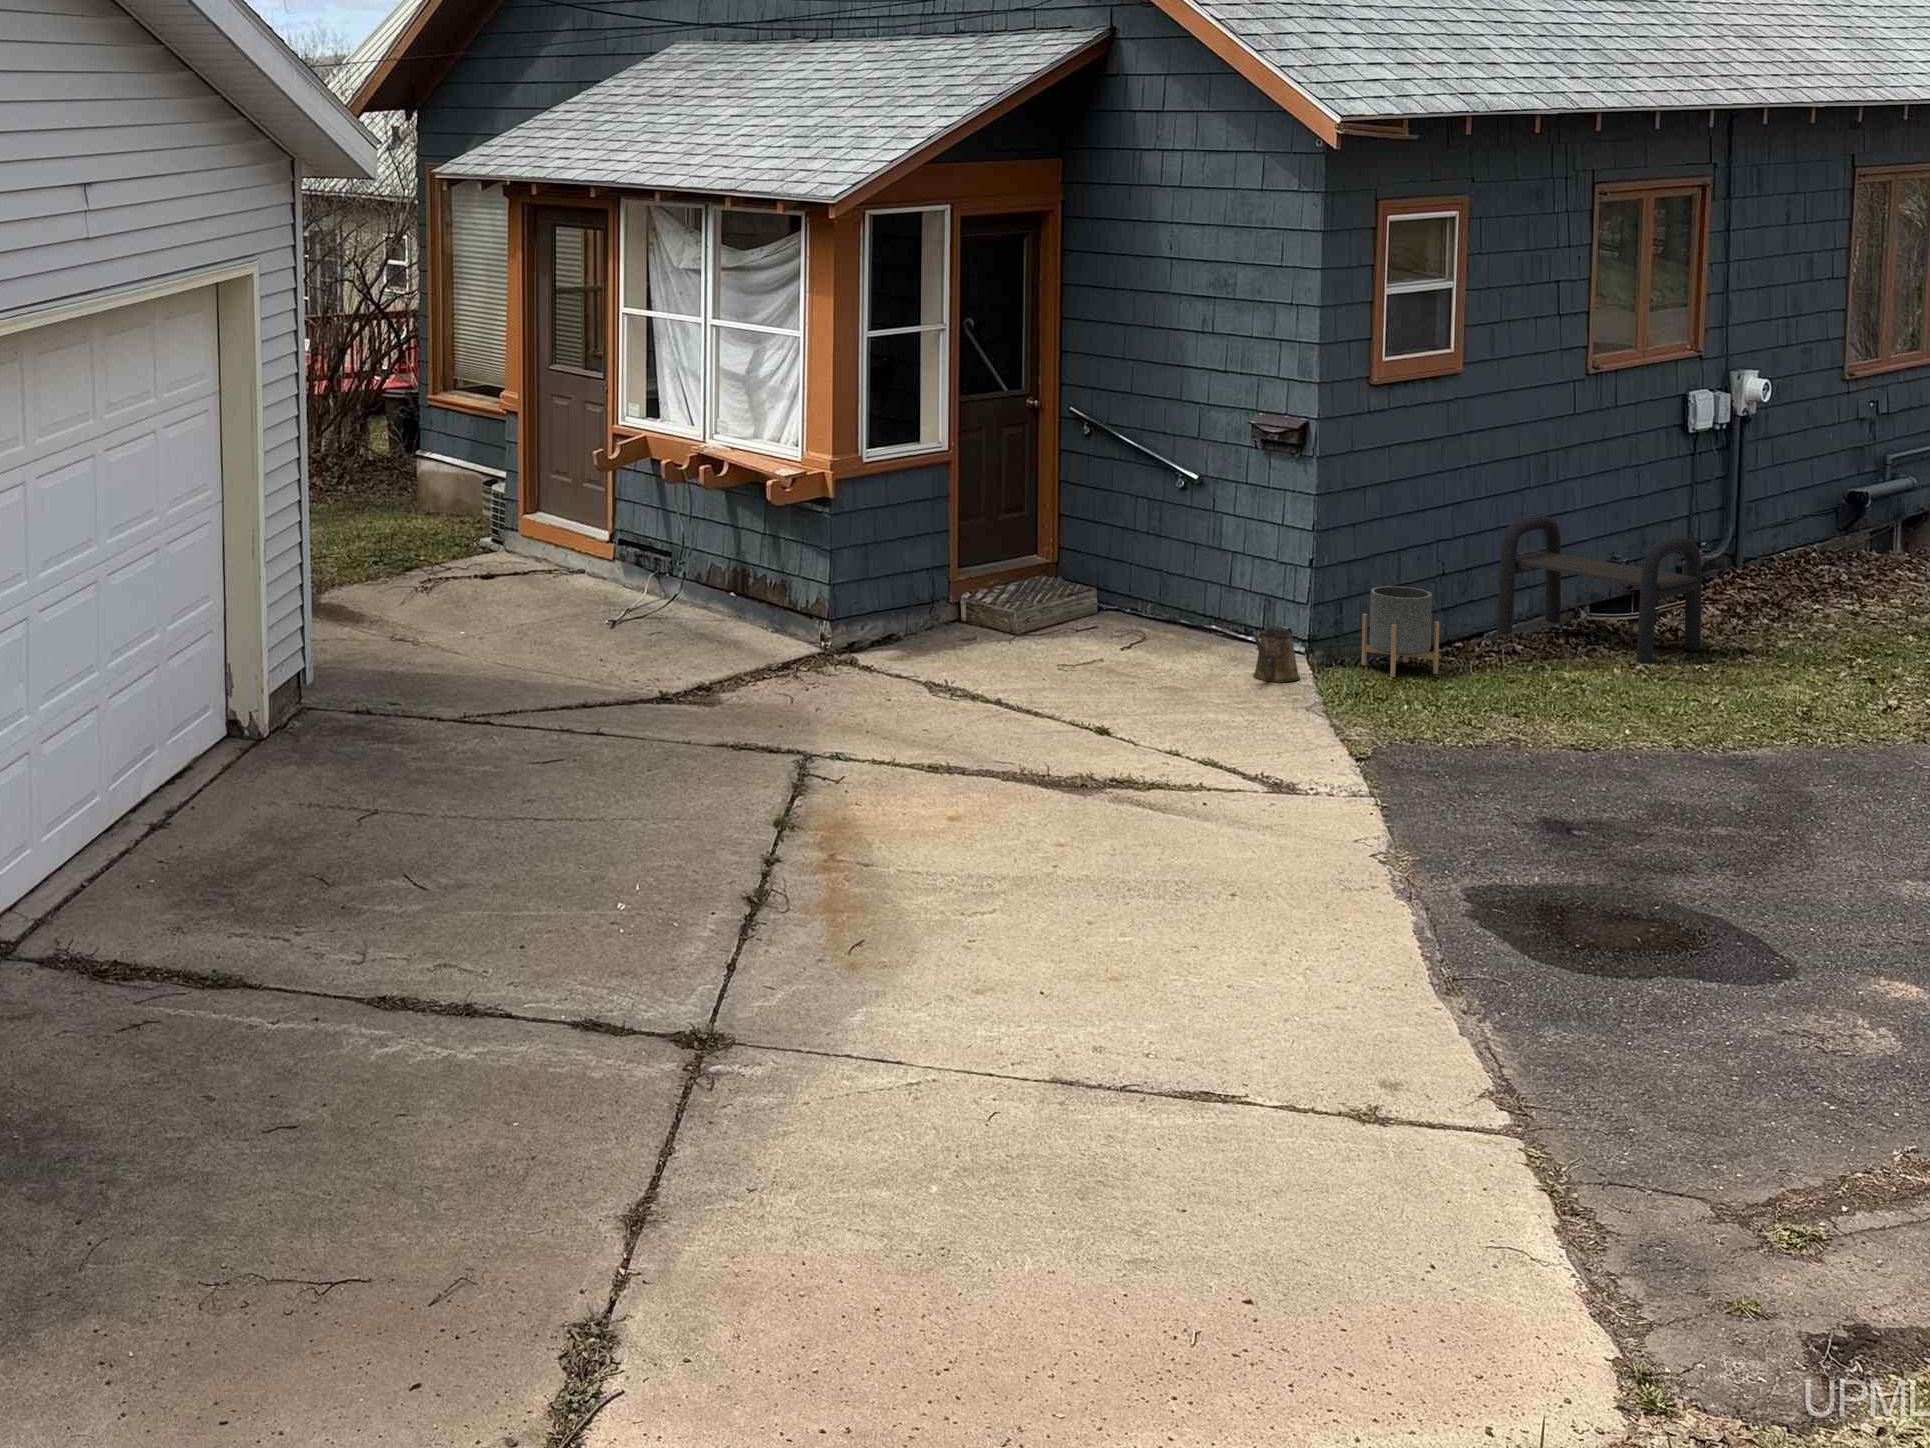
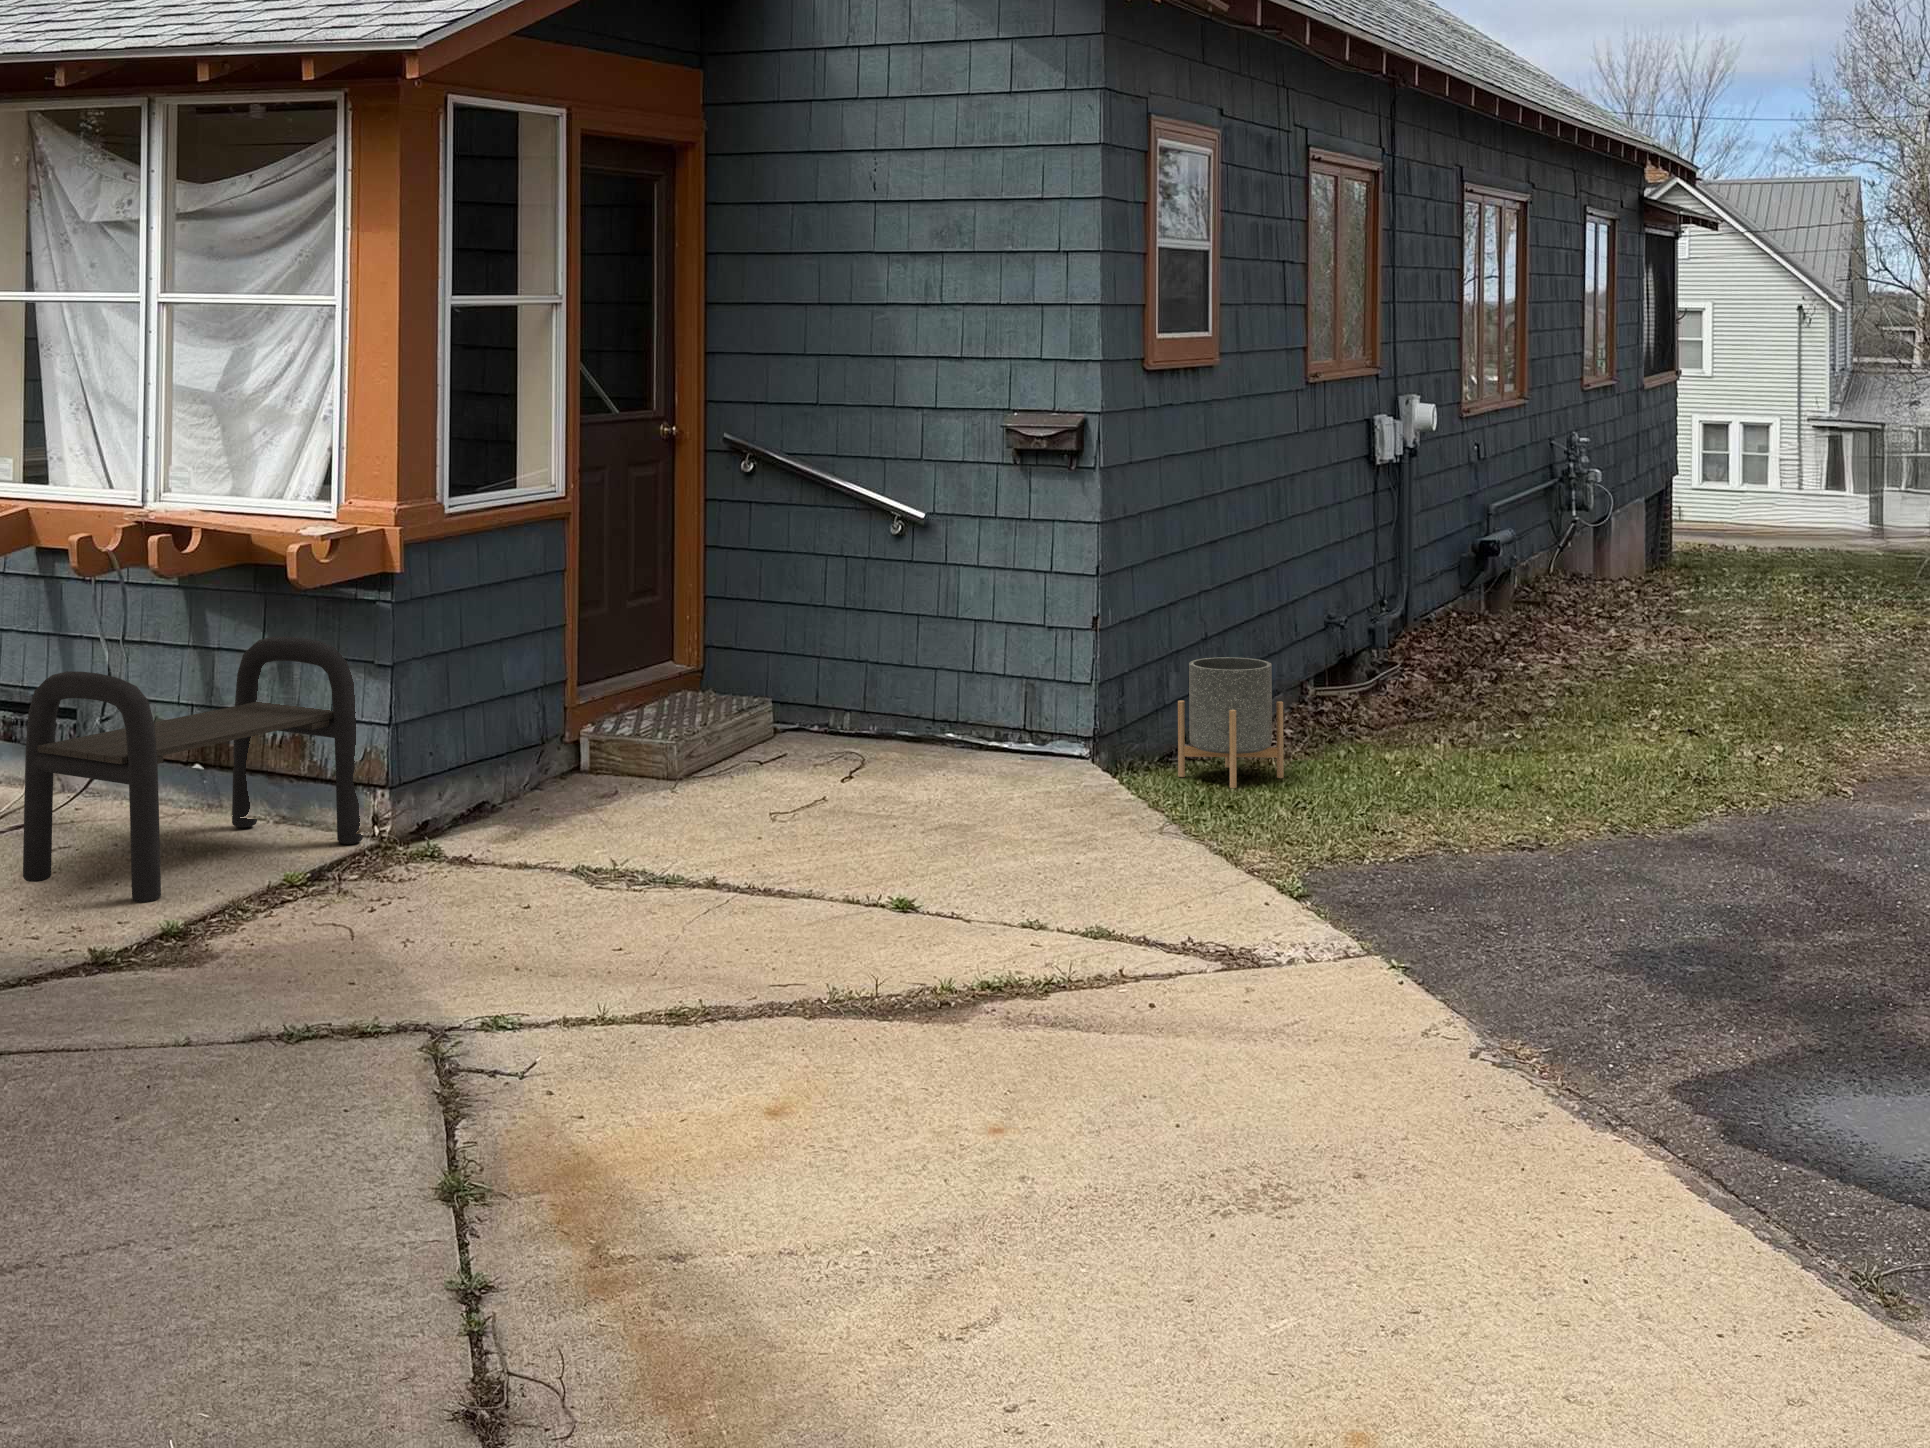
bench: present [1497,516,1701,663] -> present [23,637,363,902]
watering can: present [1251,626,1300,682] -> none [1054,727,1121,812]

